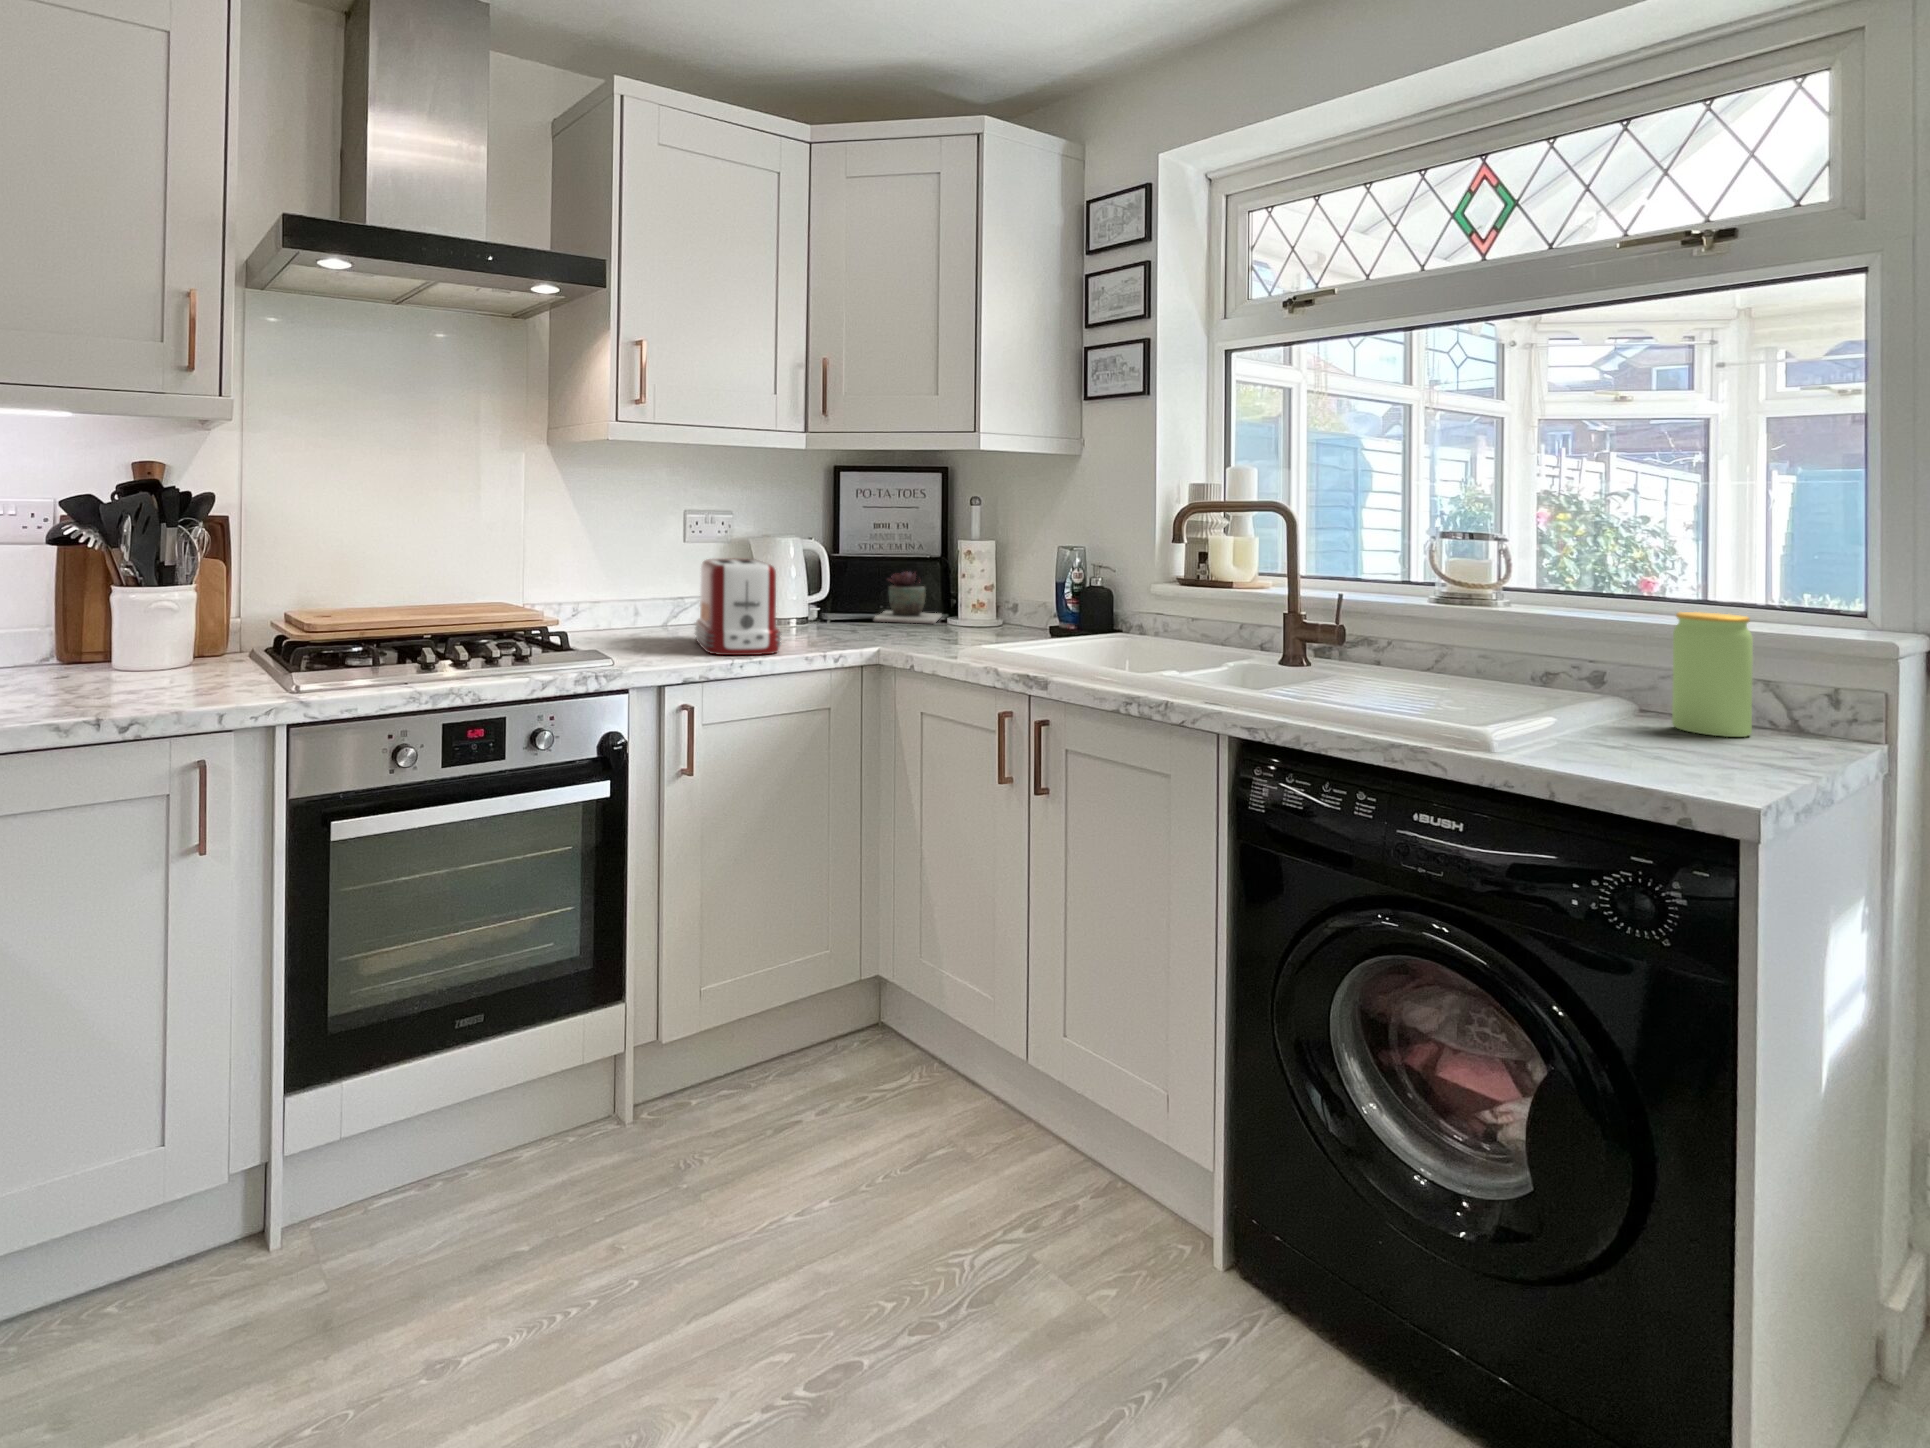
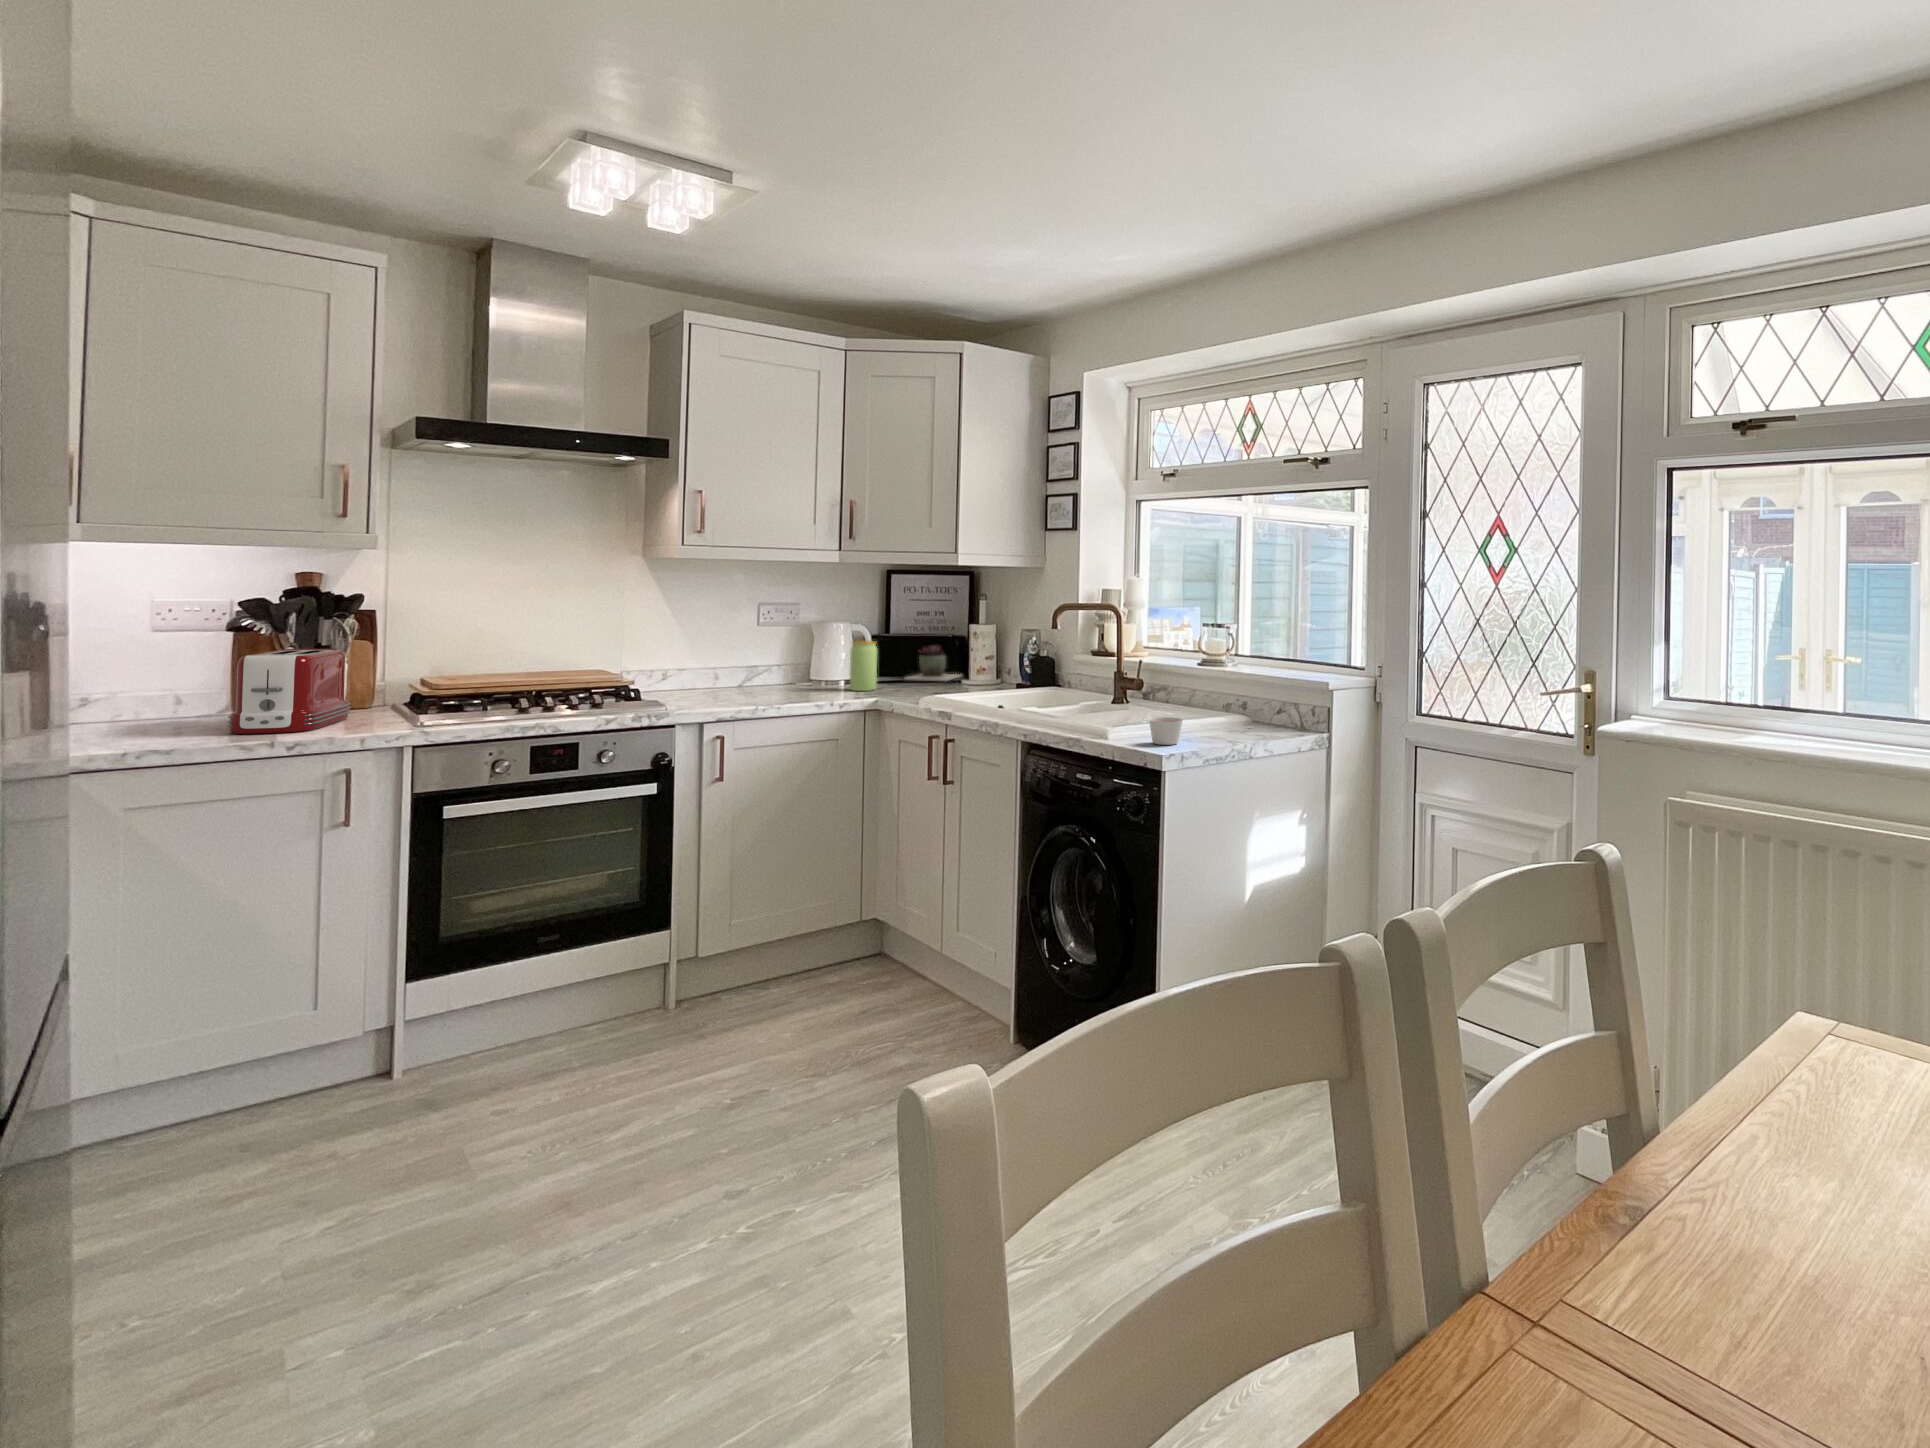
toaster: present [695,559,781,655] -> present [228,649,351,734]
jar: present [1672,612,1753,737] -> present [850,641,877,691]
candle: none [1613,712,1702,774] -> present [1149,717,1183,745]

